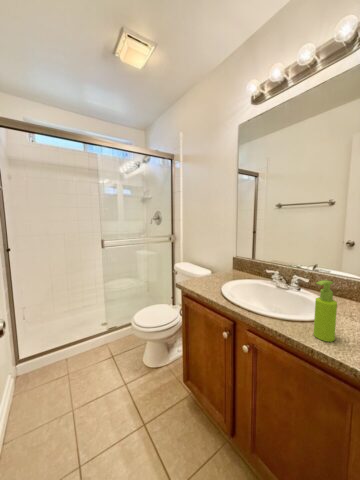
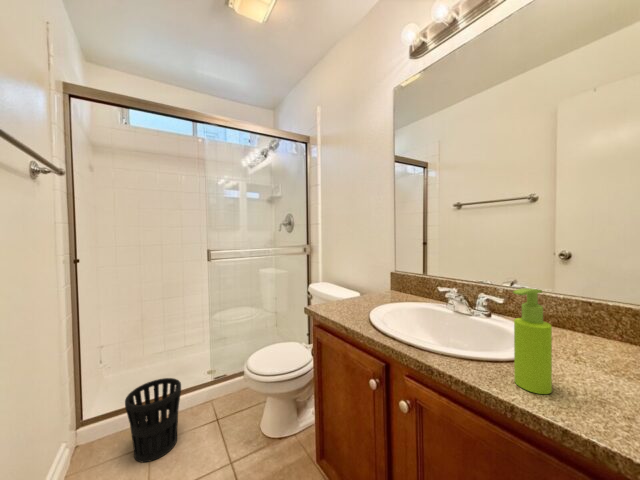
wastebasket: none [51,331,89,386] -> present [125,378,181,462]

